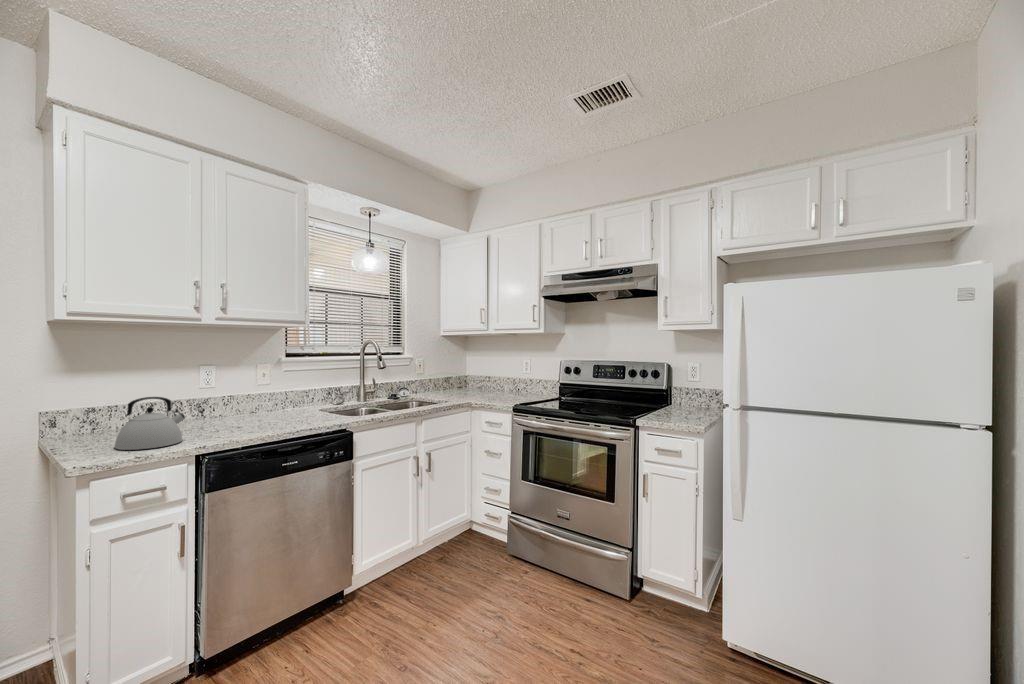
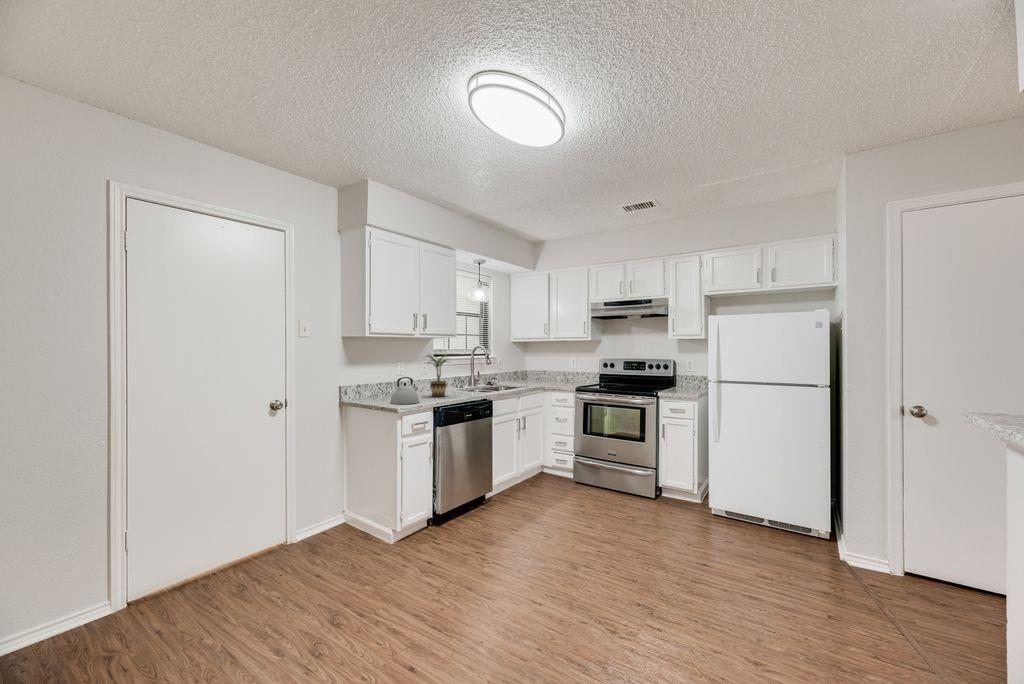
potted plant: none [219,353,279,427] -> present [427,355,447,397]

